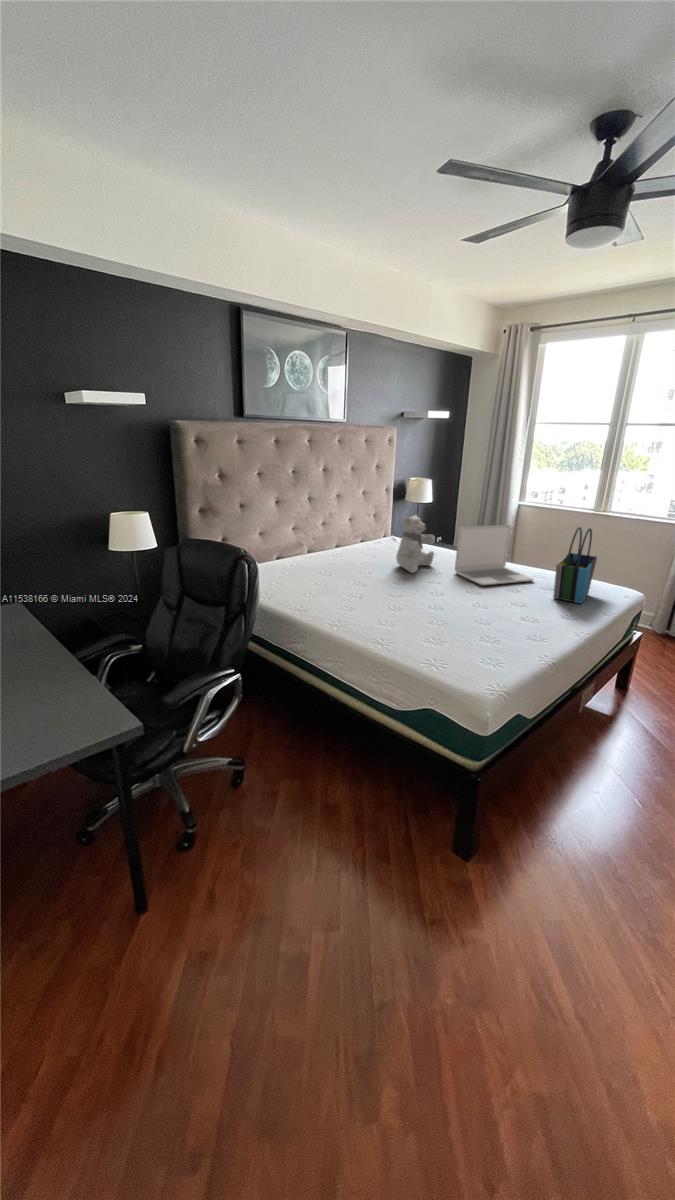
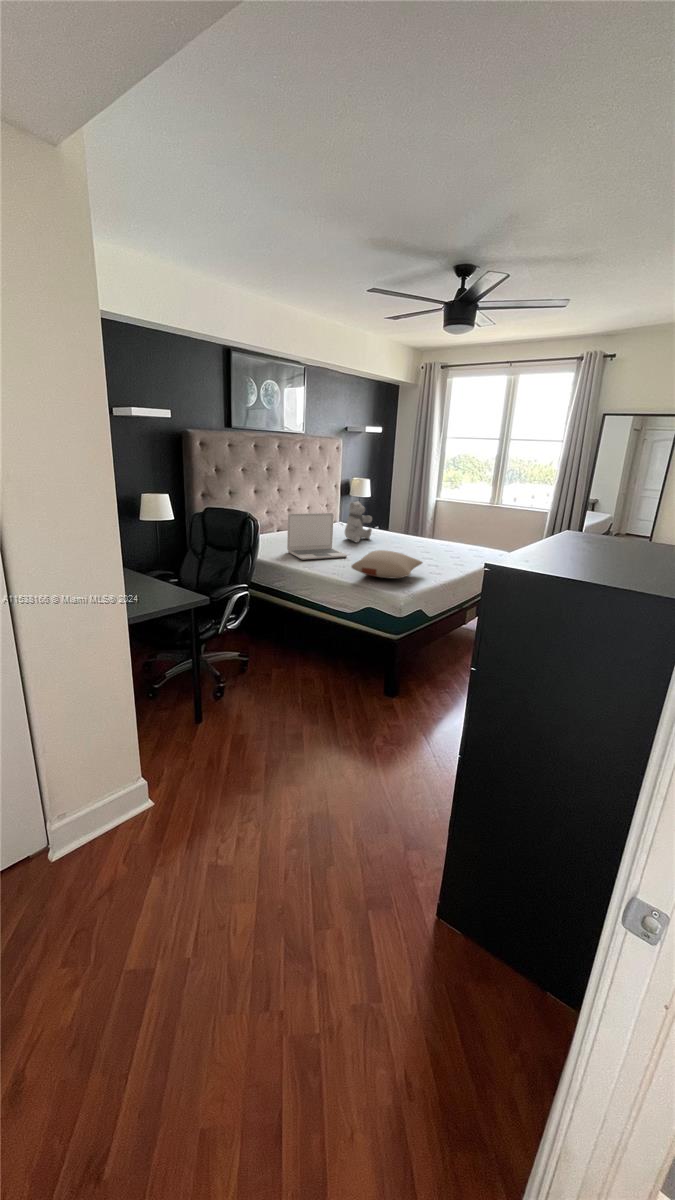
laptop: present [455,525,534,585] -> present [287,513,347,560]
tote bag: present [553,527,597,603] -> none [452,507,481,558]
pillow: none [403,602,516,656] -> present [352,550,422,579]

